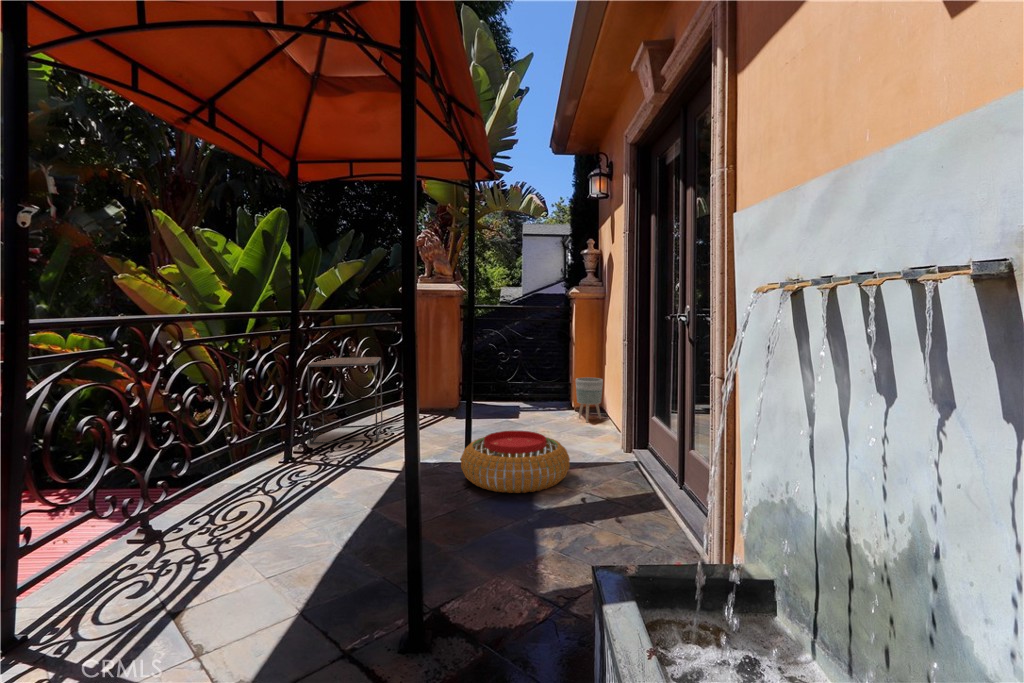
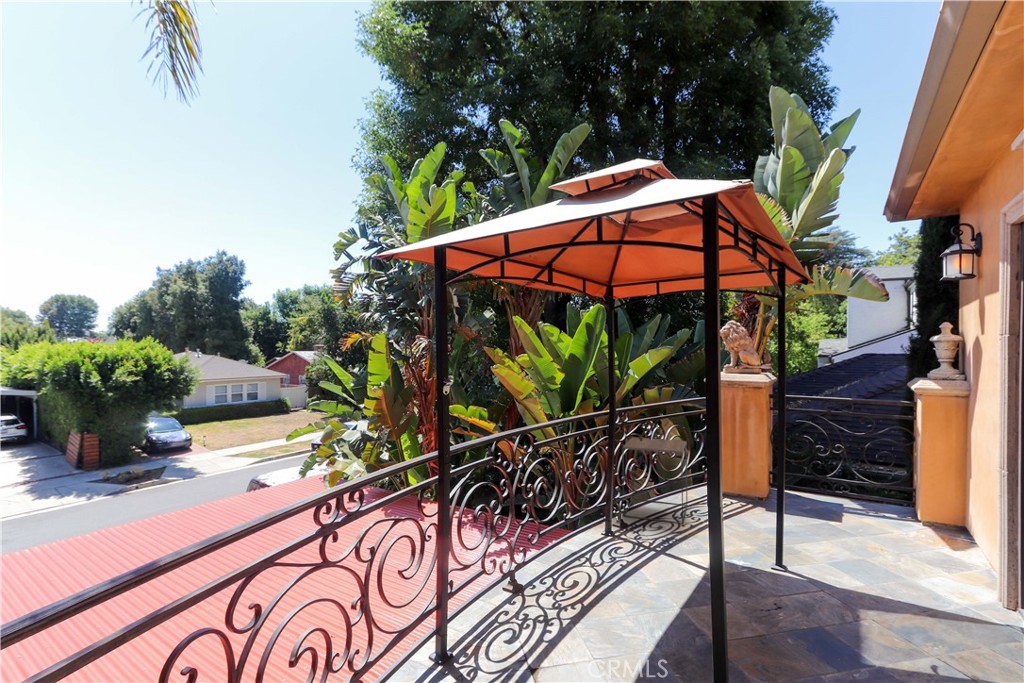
planter: present [576,377,603,423] -> none [927,489,972,549]
pouf: present [461,431,570,493] -> none [773,555,918,642]

